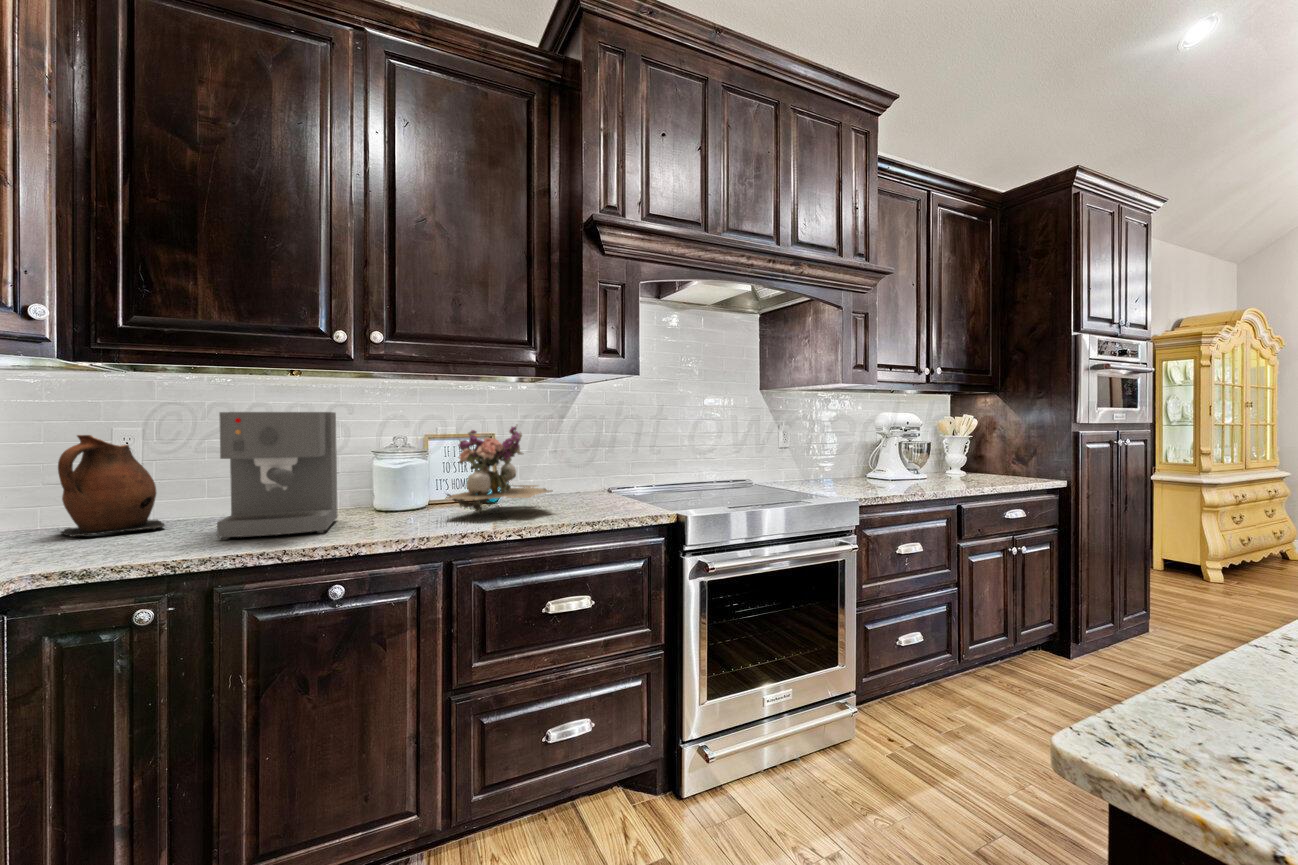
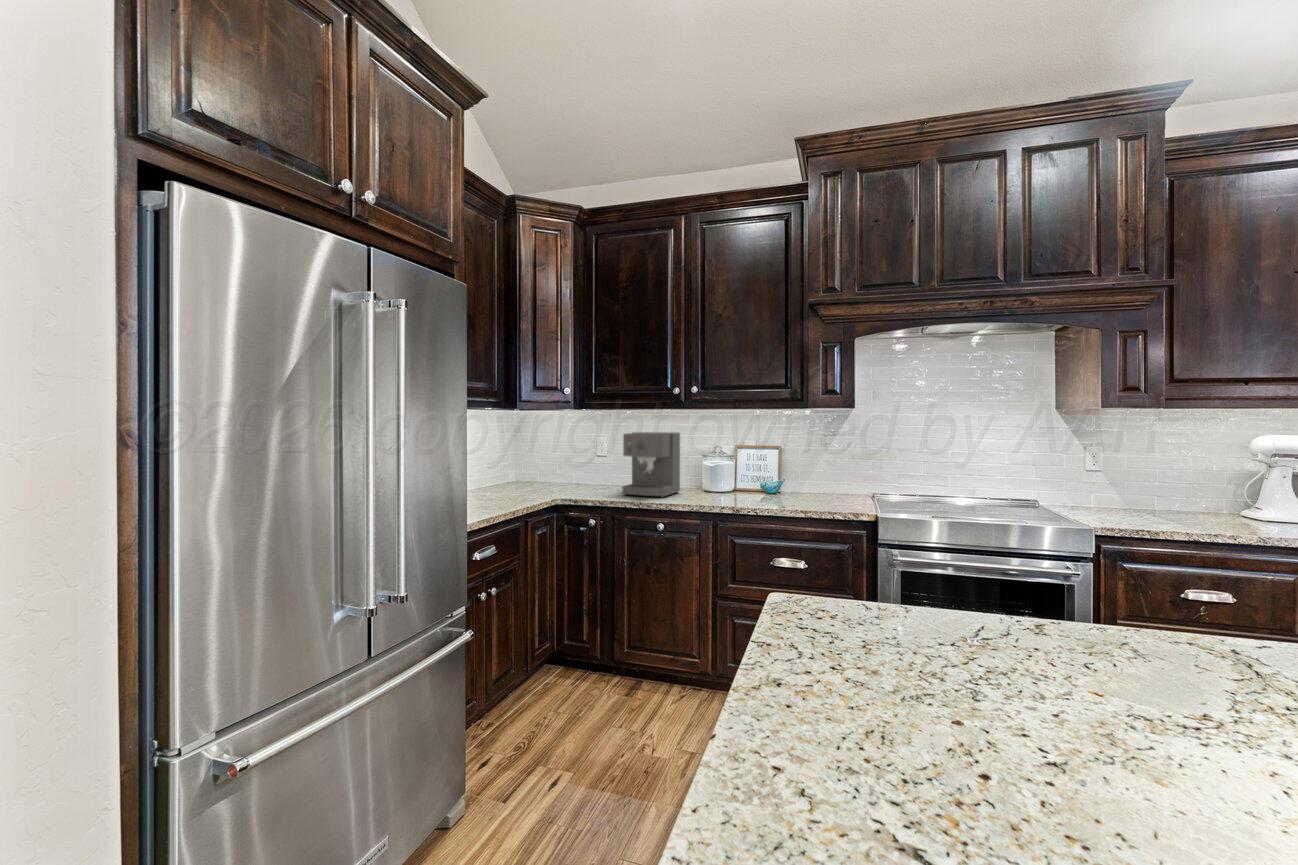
flower arrangement: present [445,426,552,514] -> none [726,440,799,499]
ceramic pitcher: present [58,435,165,537] -> none [578,442,614,488]

